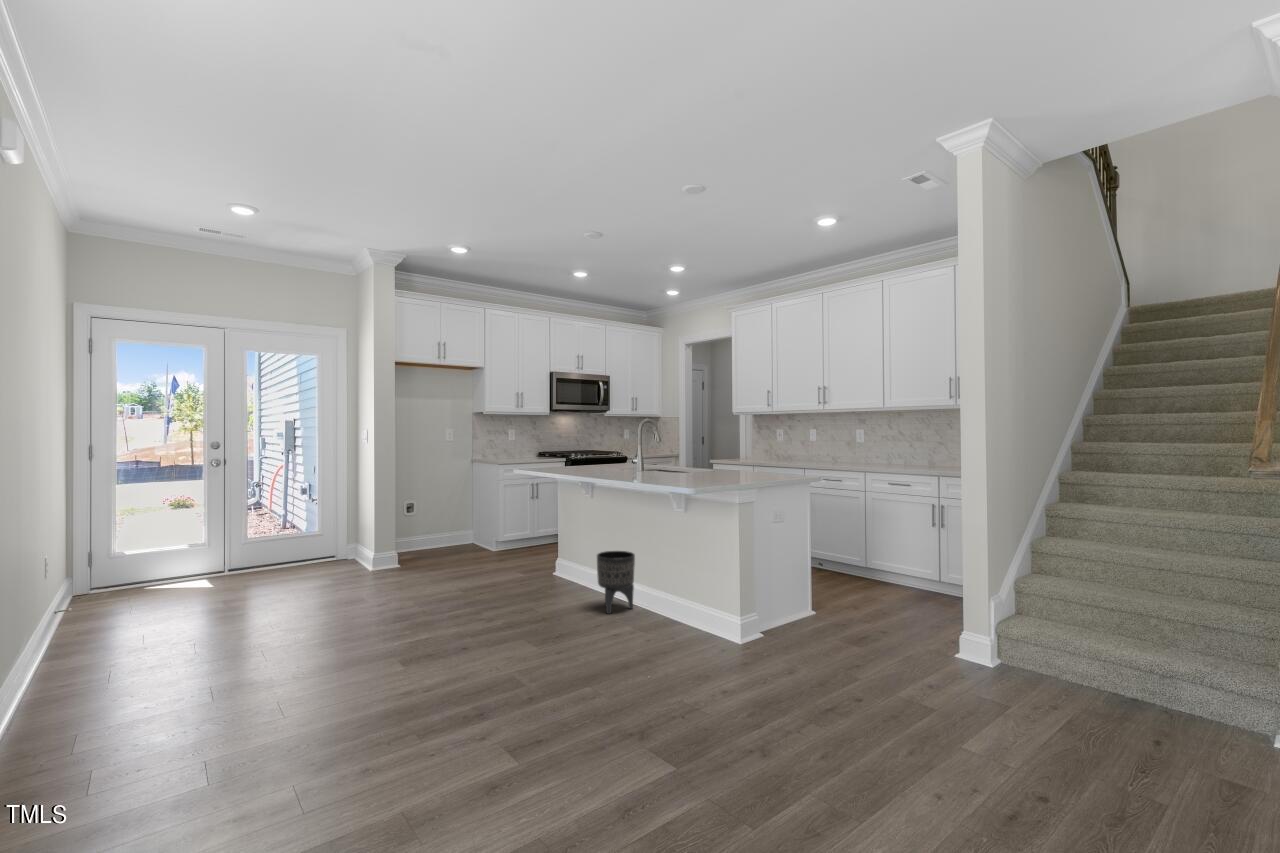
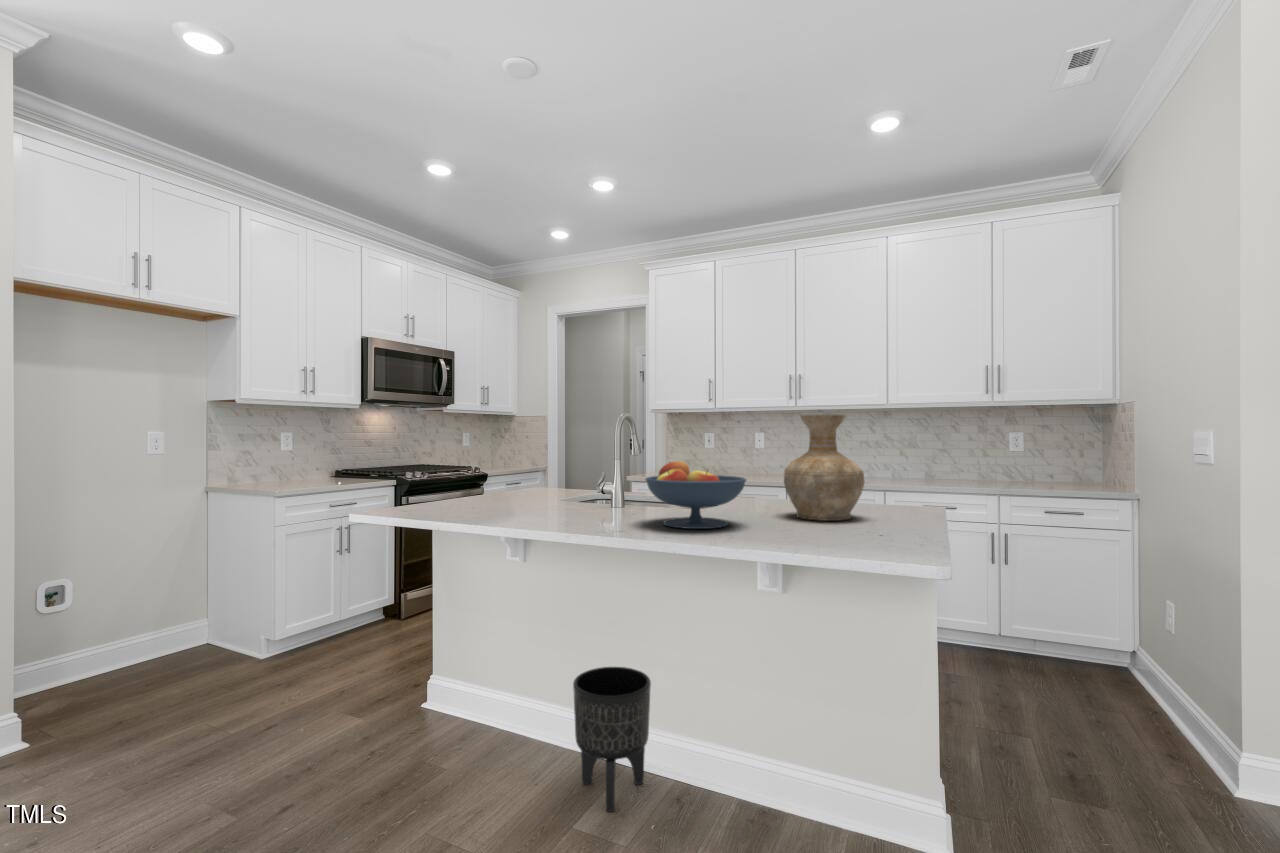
vase: none [707,422,750,479] -> present [784,415,865,521]
fruit bowl: none [625,446,676,479] -> present [646,461,746,529]

